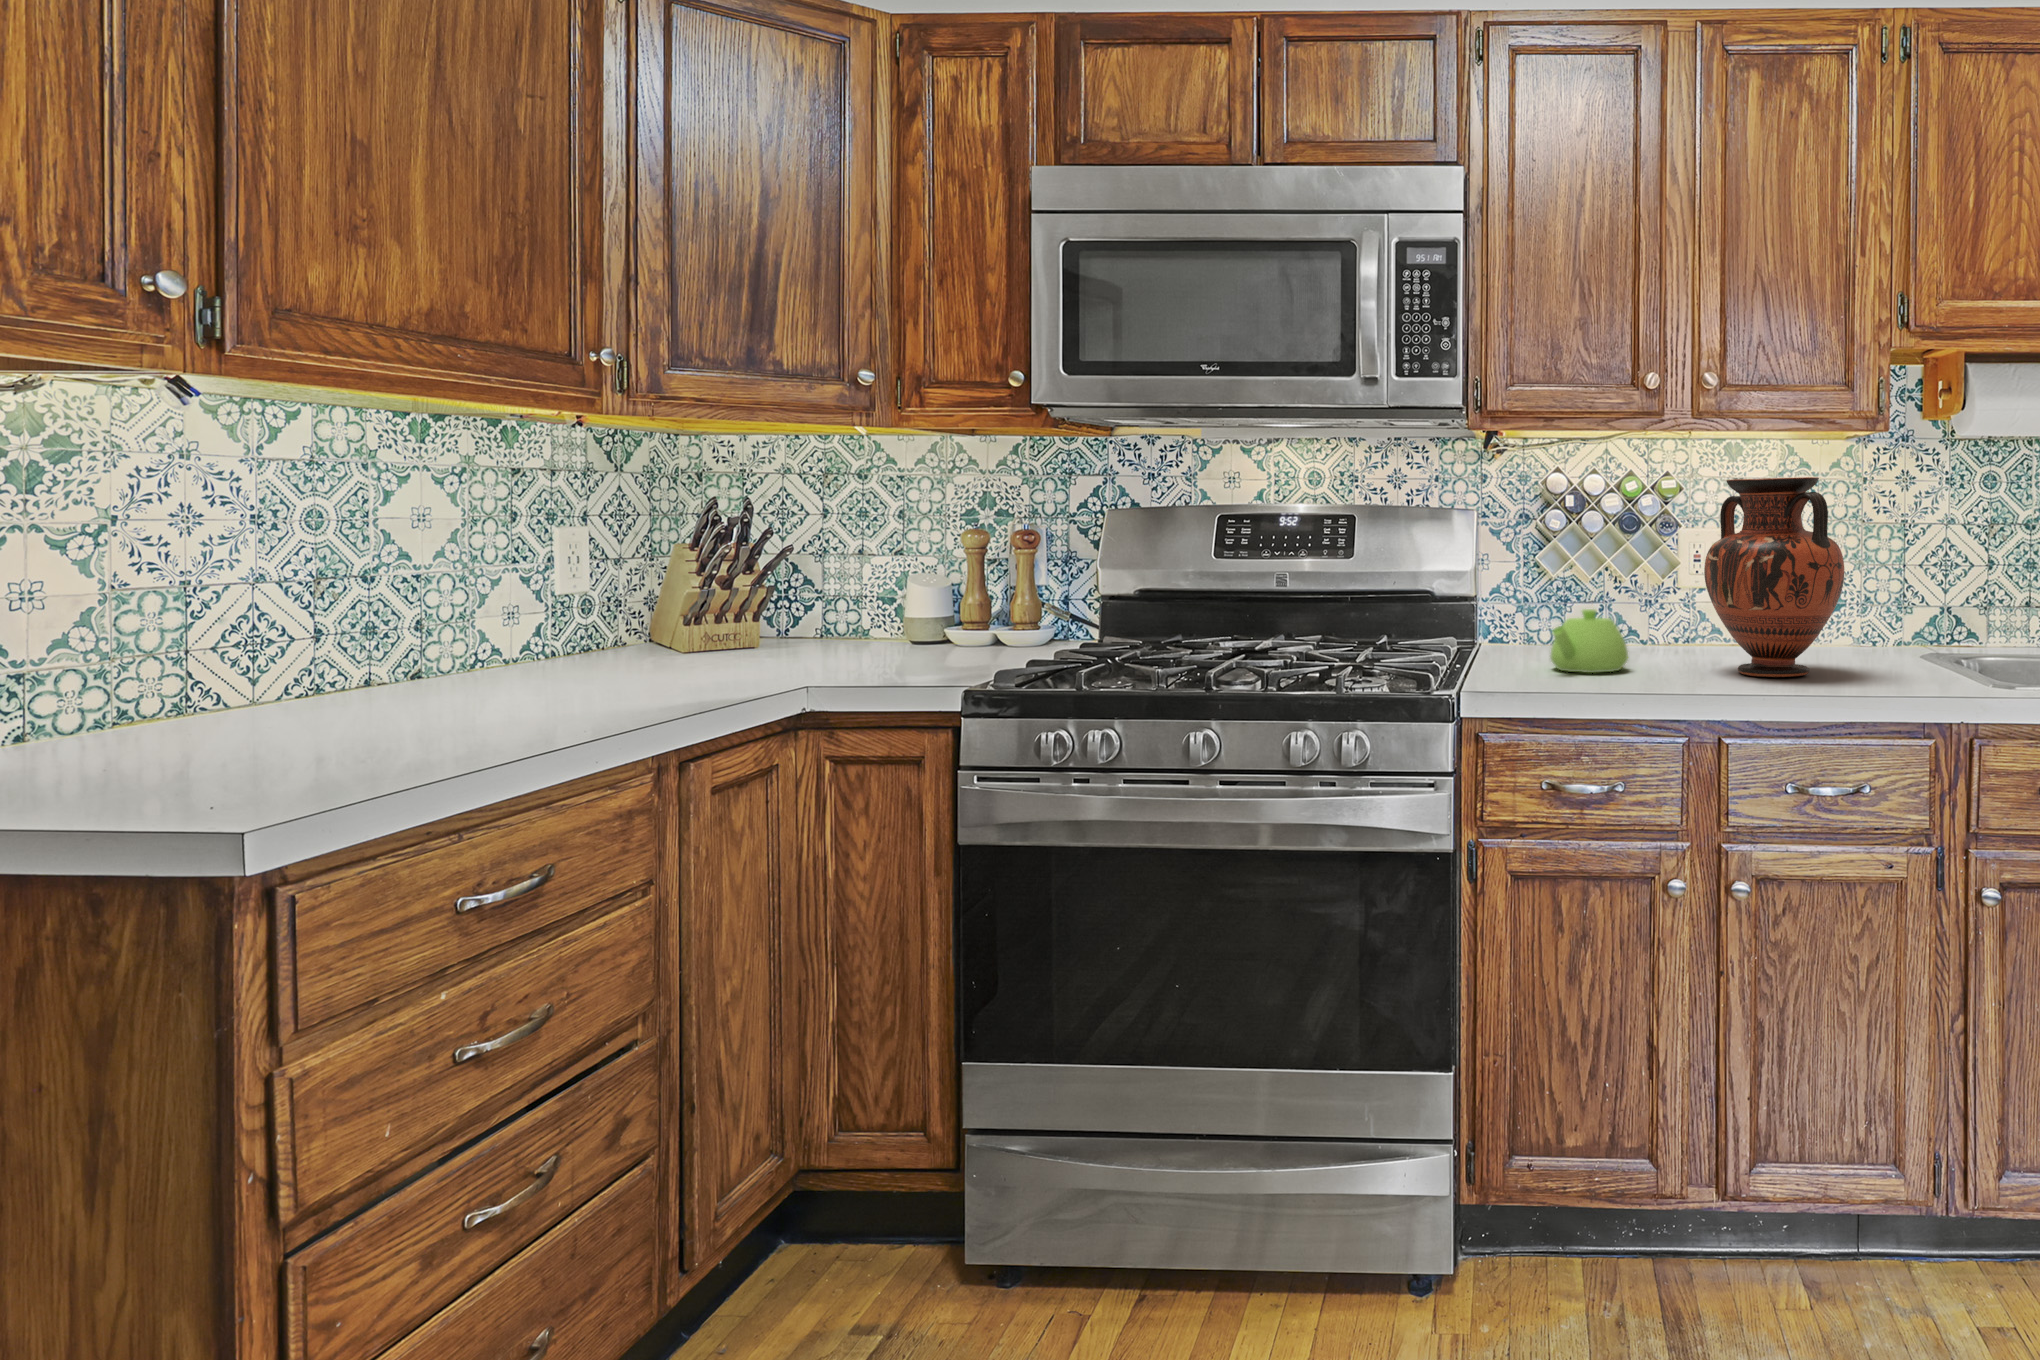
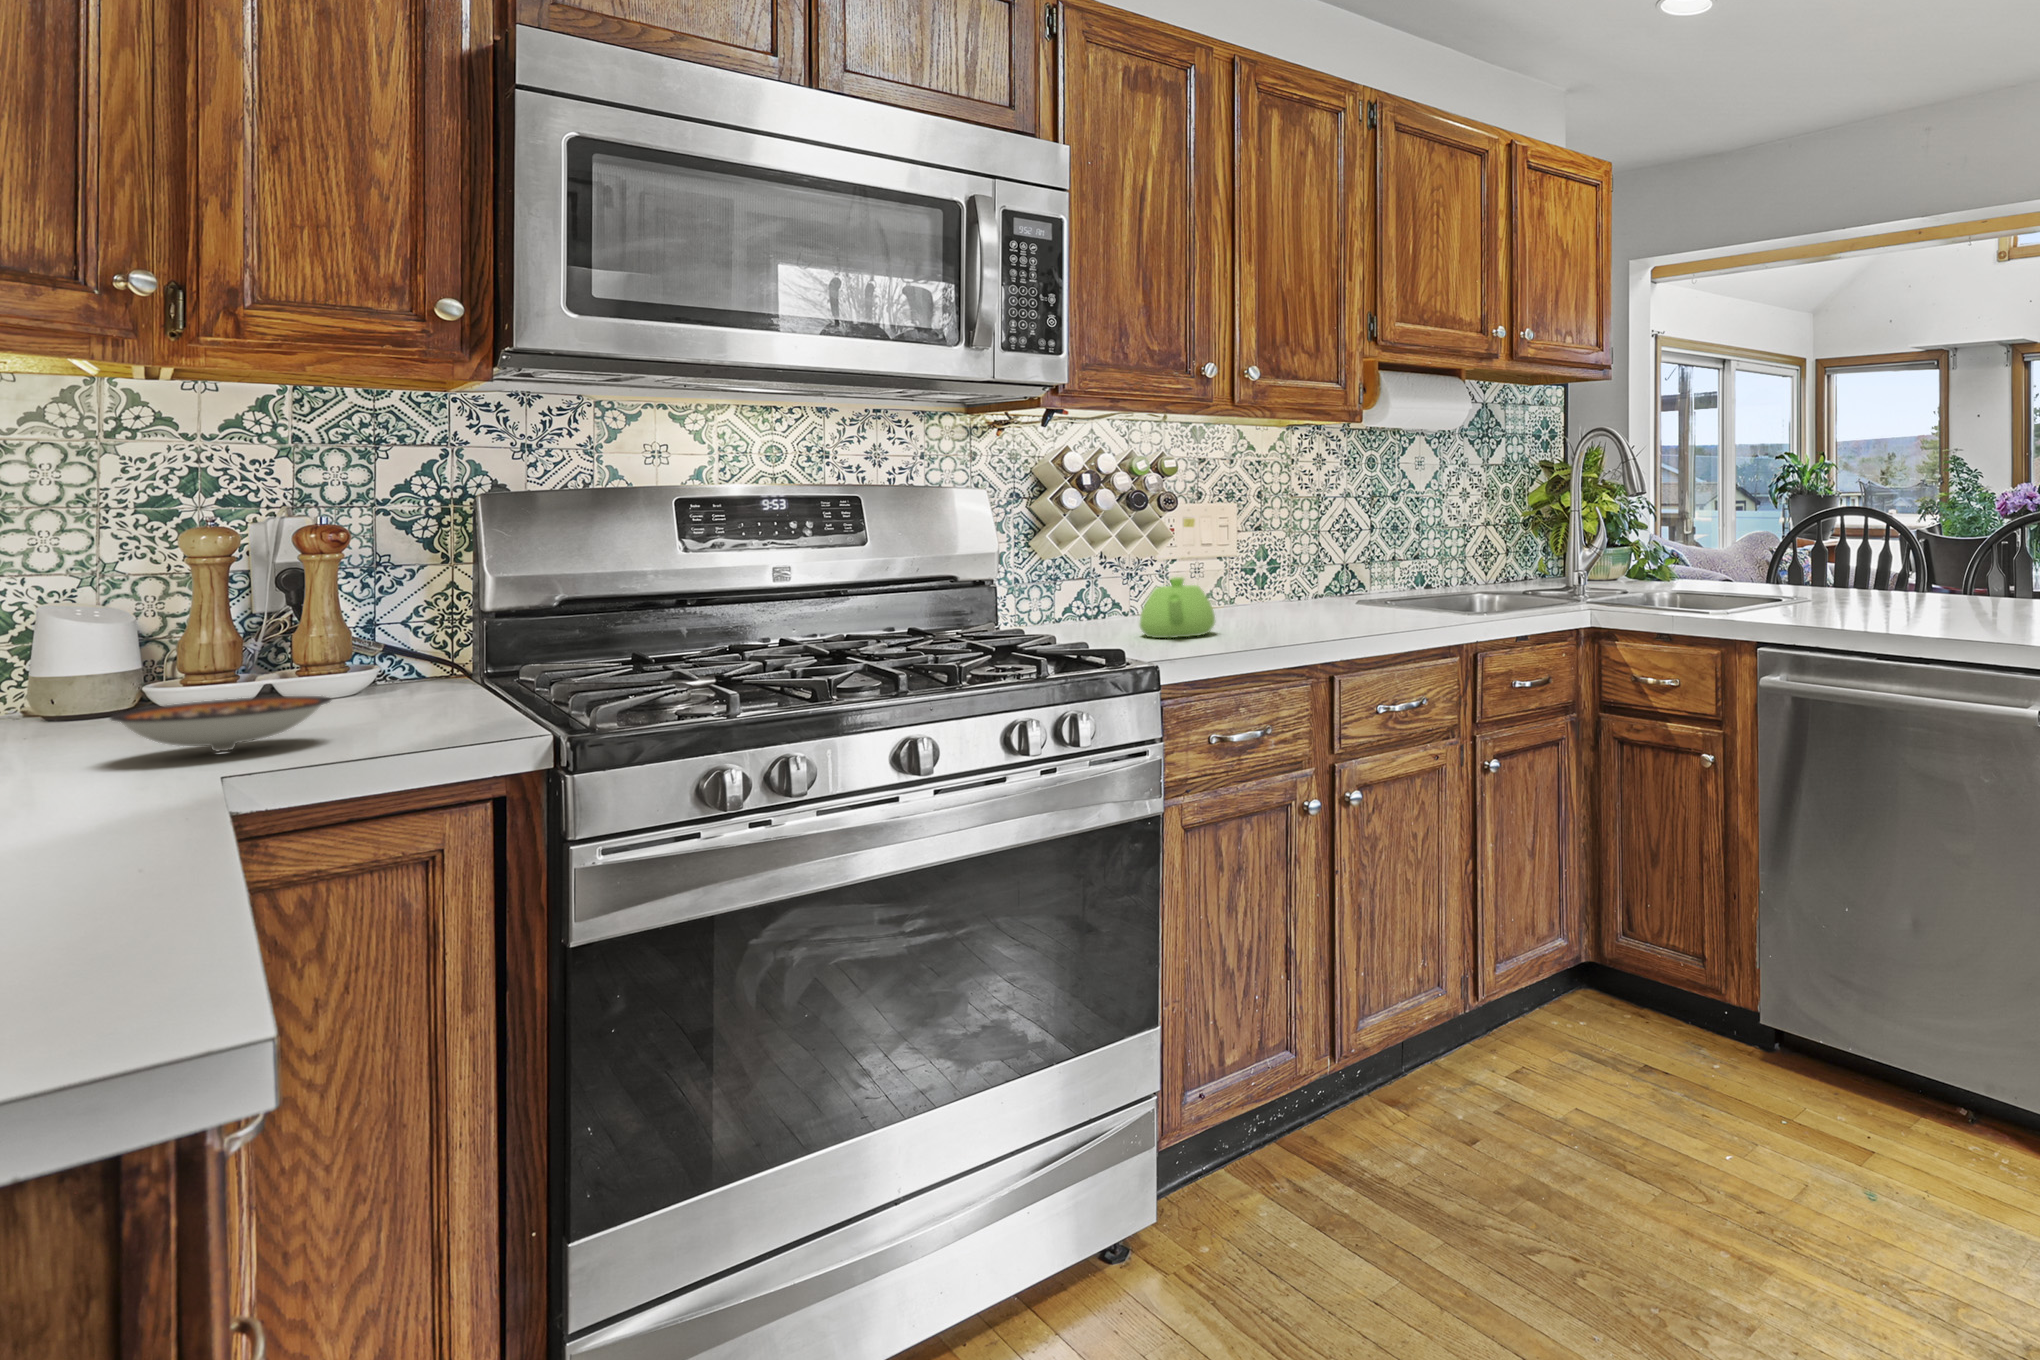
vase: present [1704,477,1844,677] -> none [1261,455,1378,625]
ceramic bowl: none [818,641,918,672] -> present [110,696,331,751]

